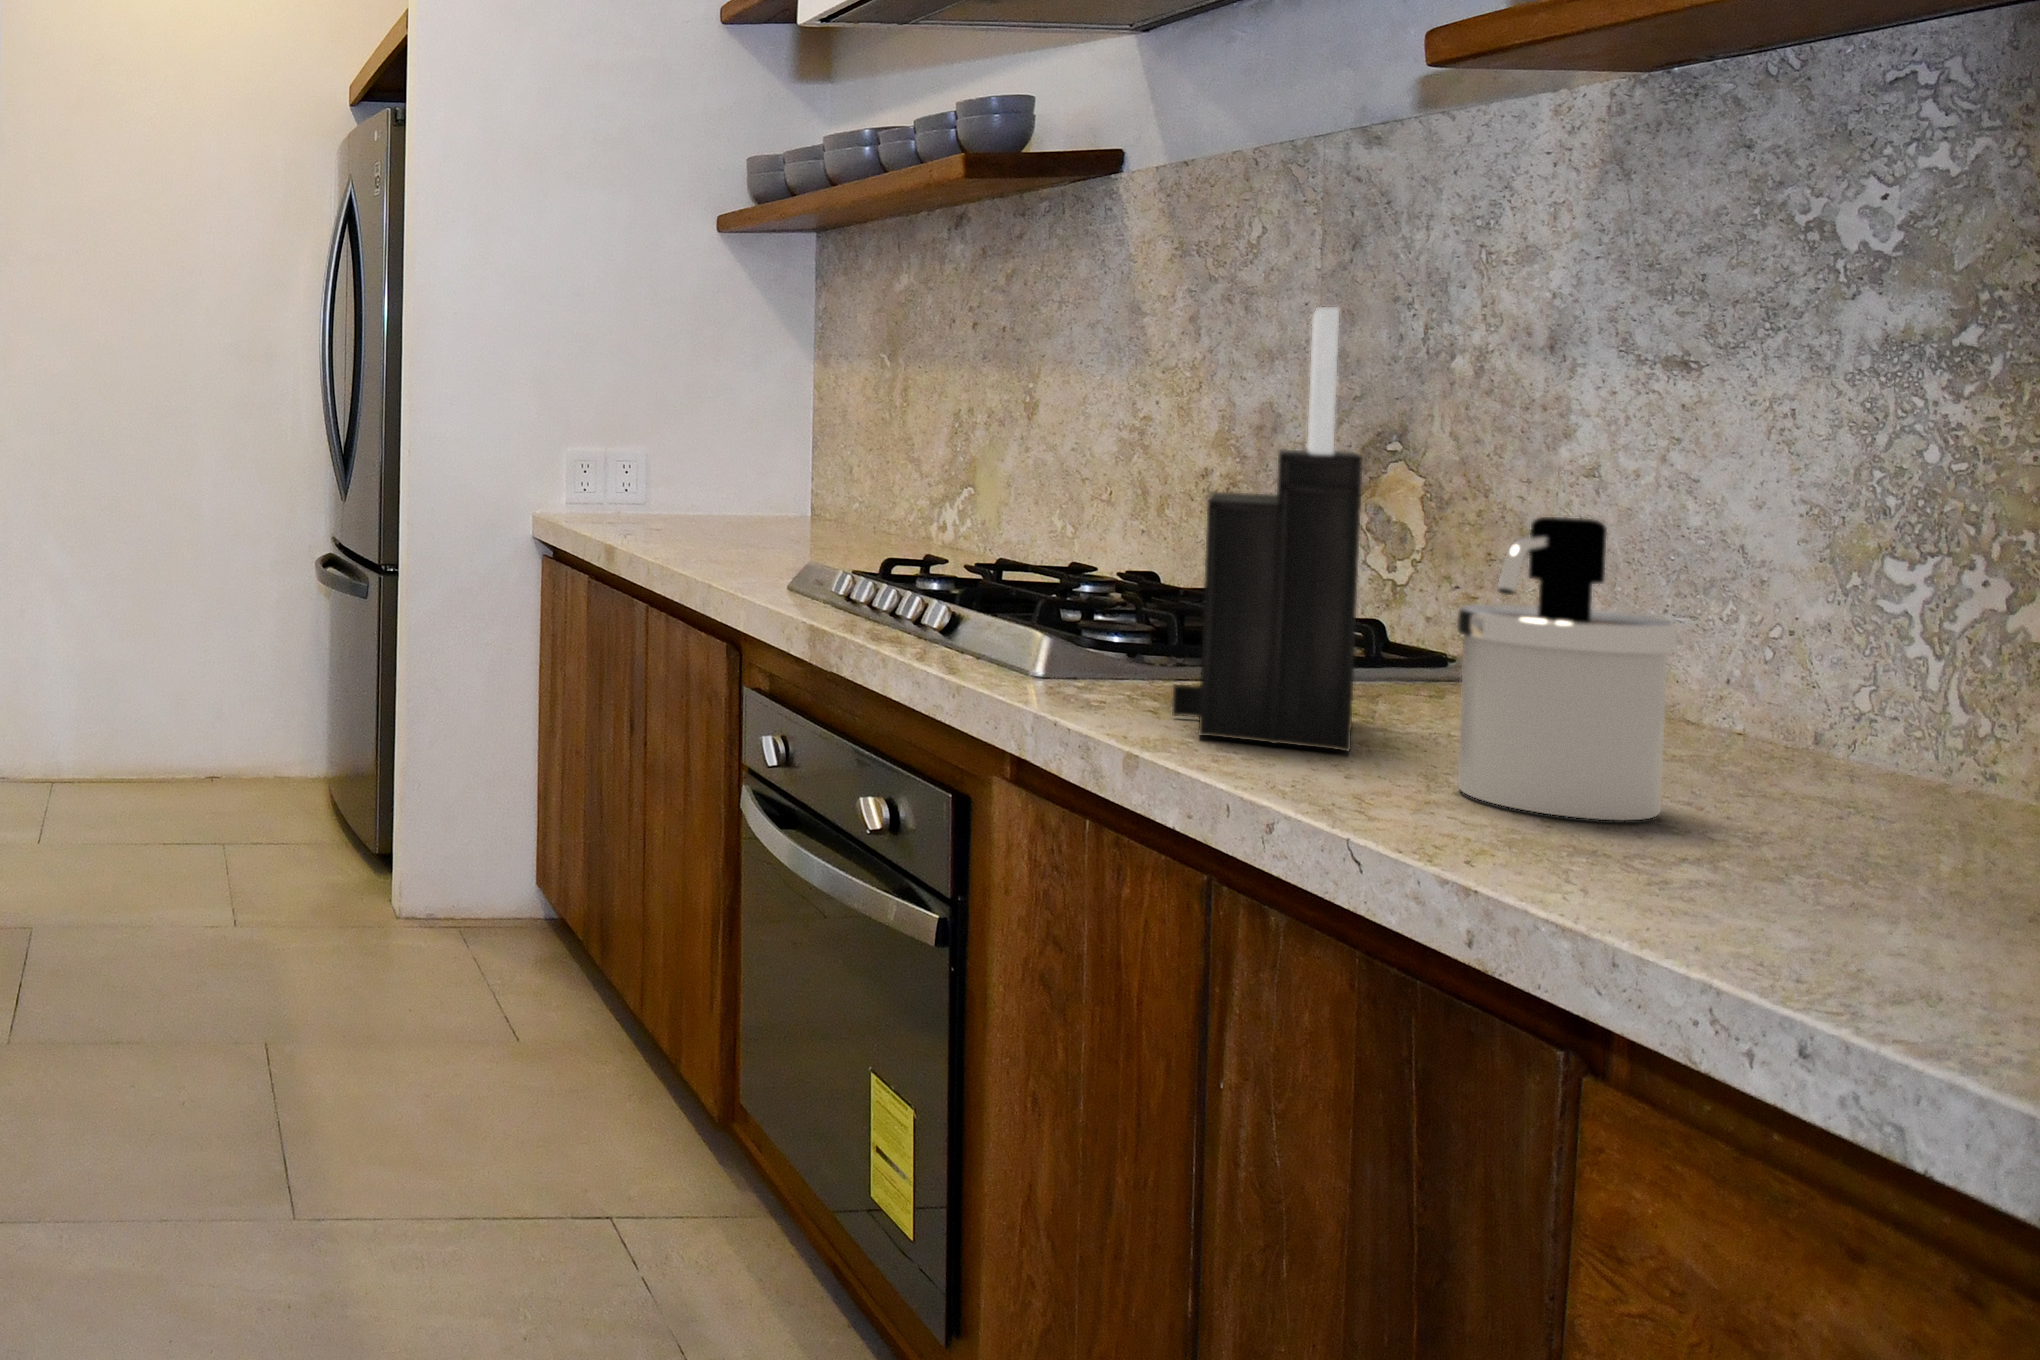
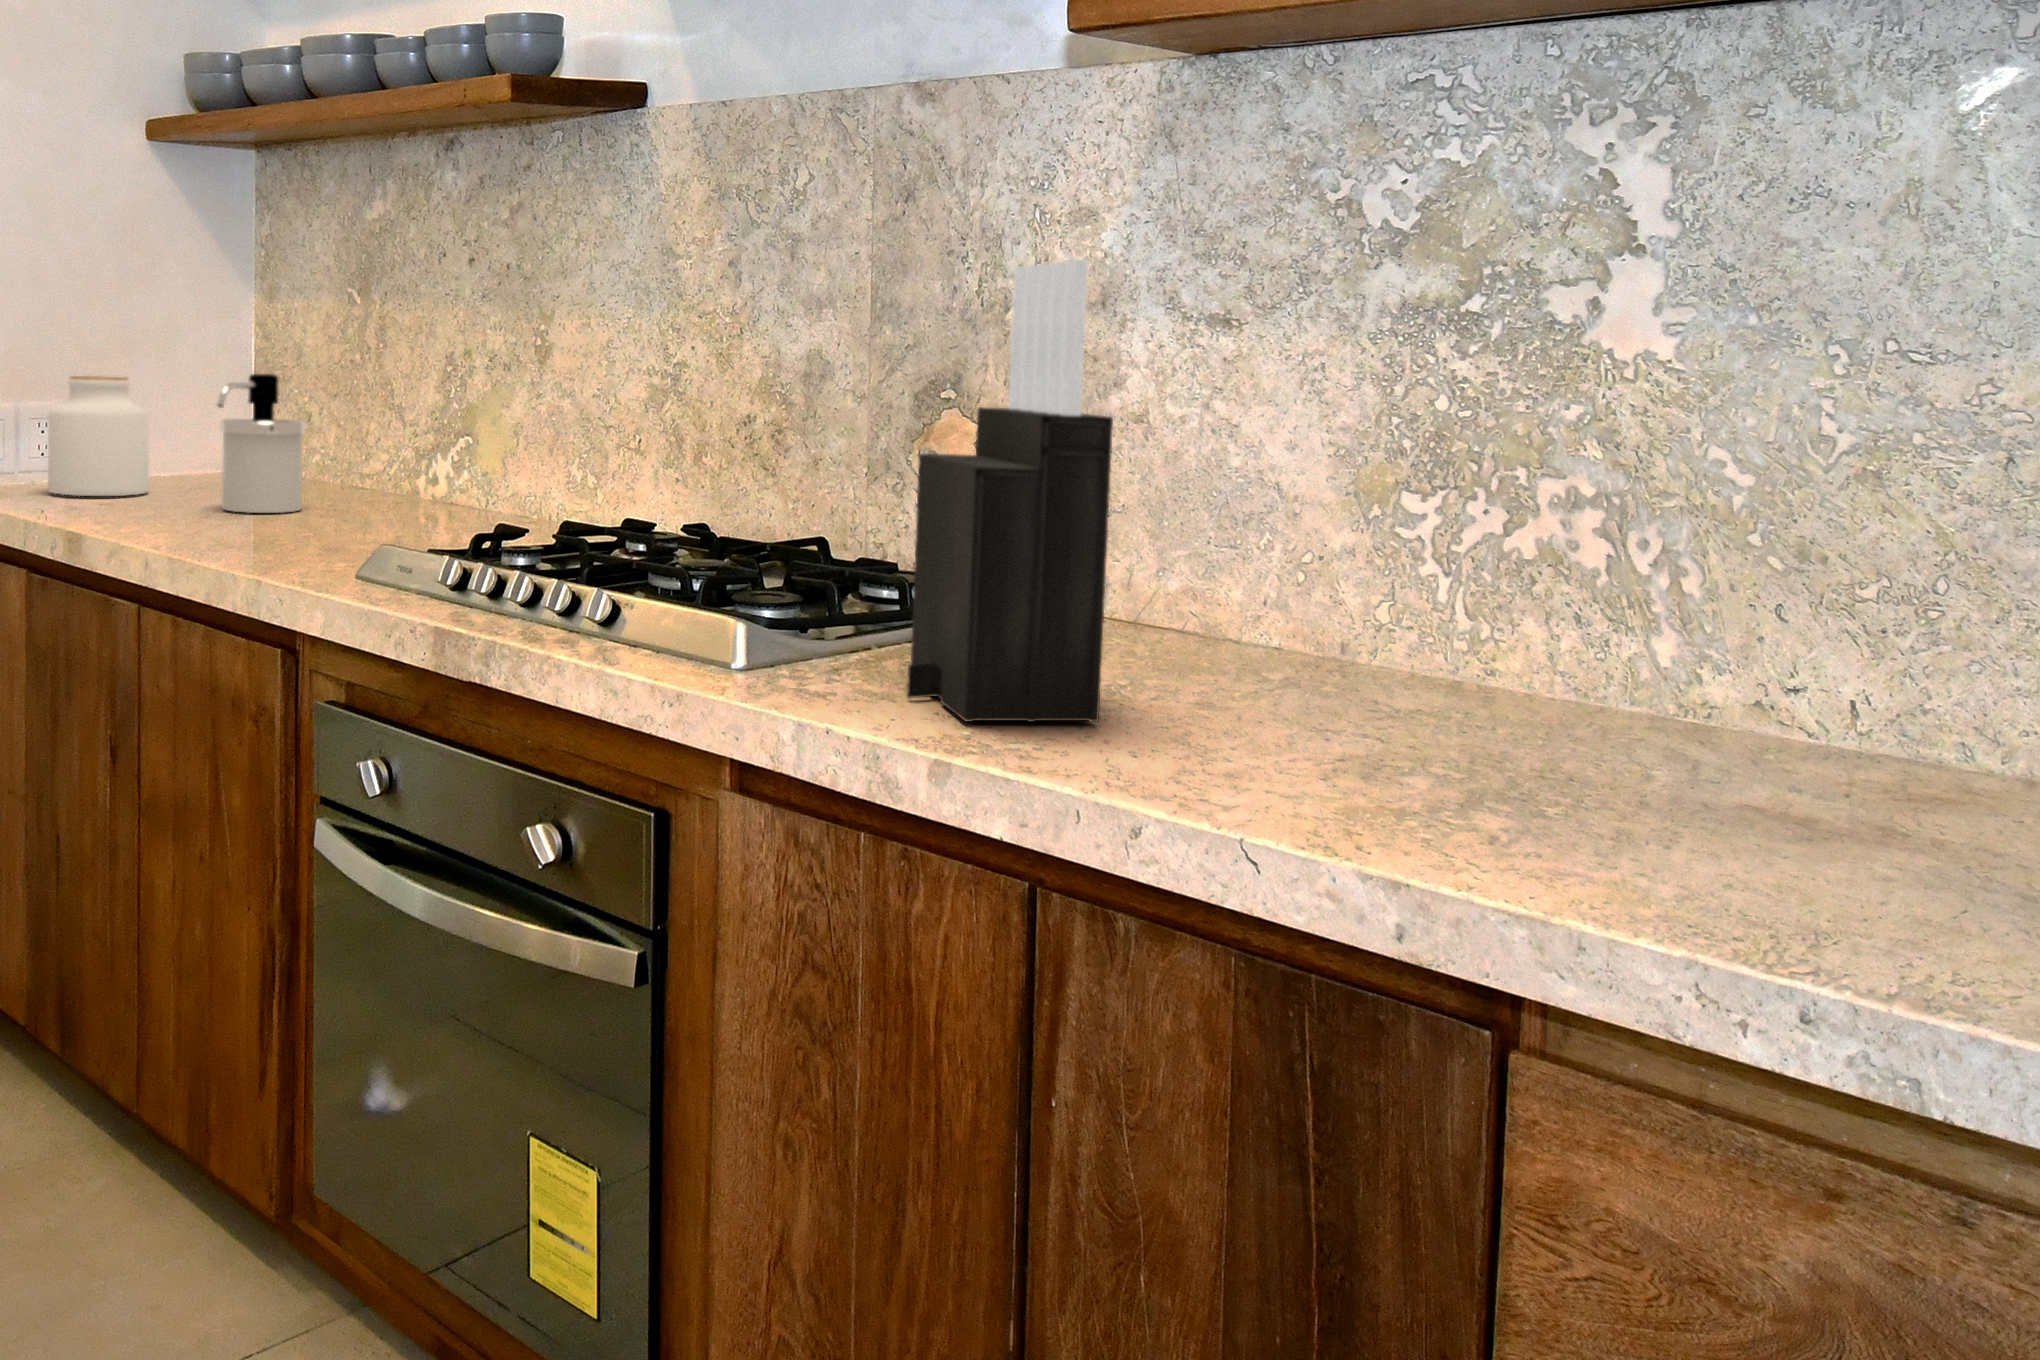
jar: none [615,429,698,528] -> present [48,376,149,496]
soap dispenser: present [1457,517,1677,820] -> present [217,374,306,513]

